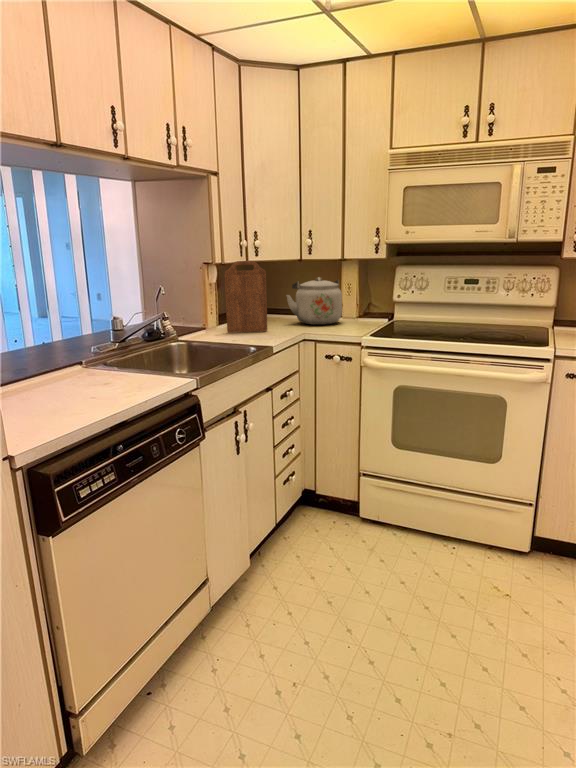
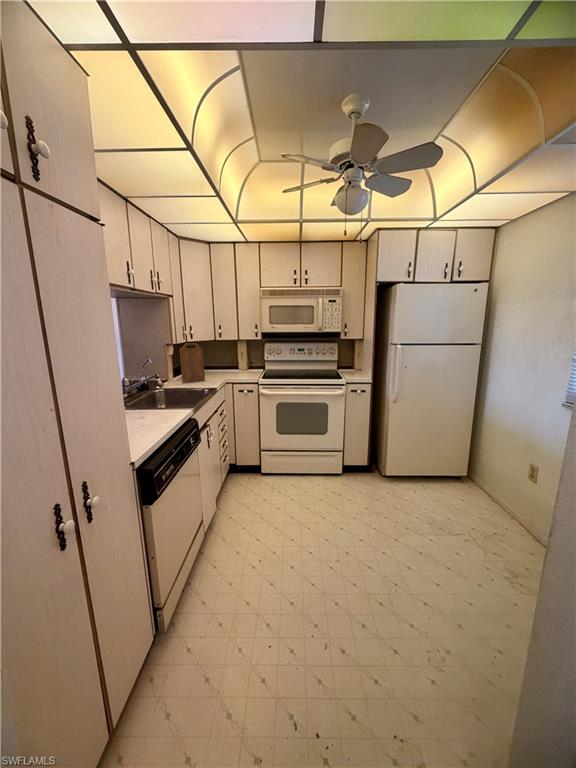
kettle: present [287,277,342,325] -> none [211,350,240,375]

